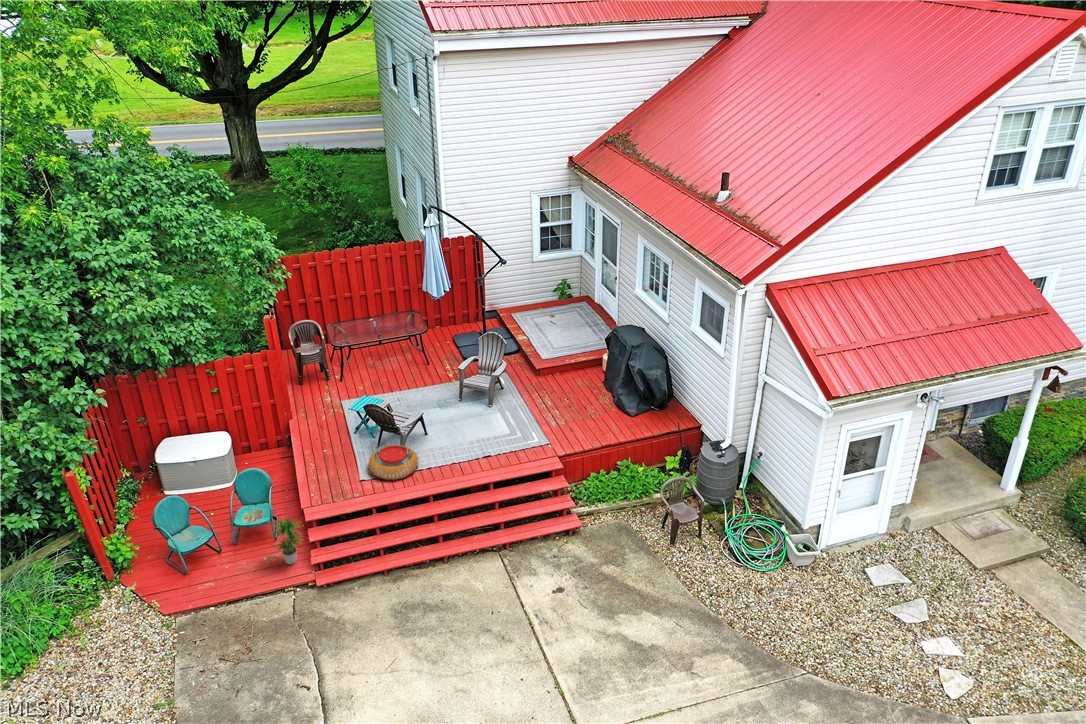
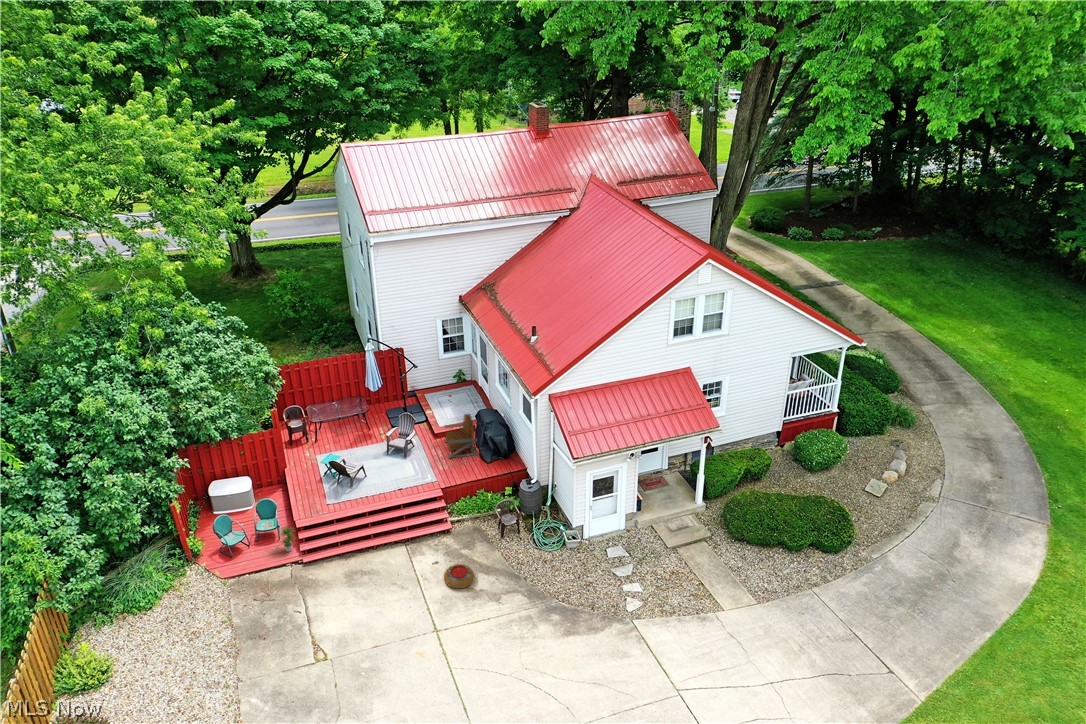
lounge chair: none [551,335,612,408] -> present [444,414,477,458]
pouf: present [369,445,418,480] -> present [444,564,474,588]

